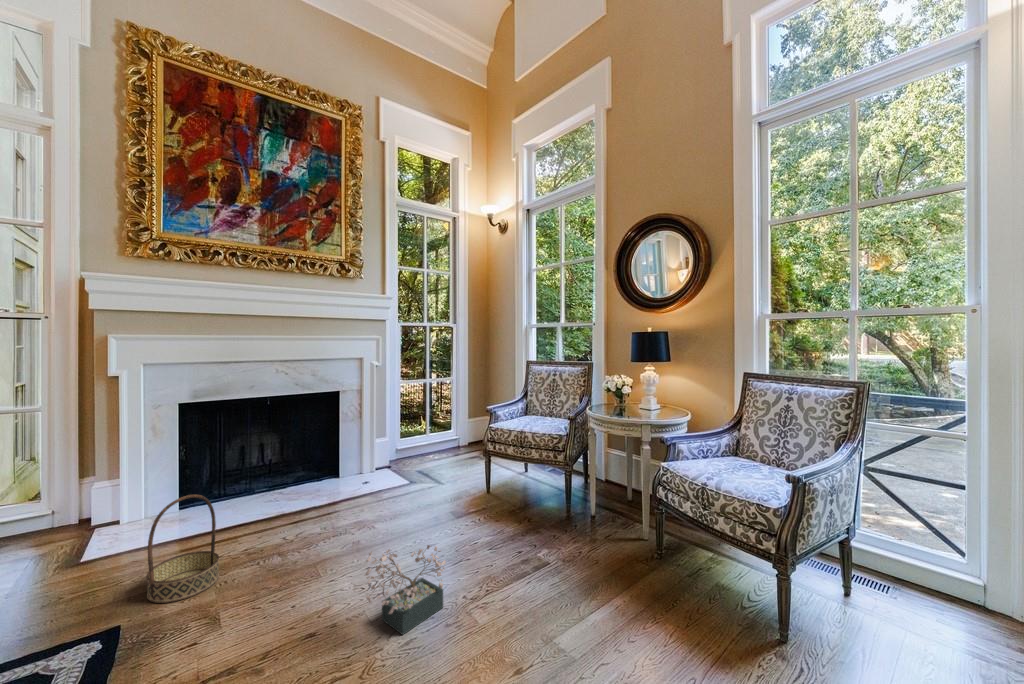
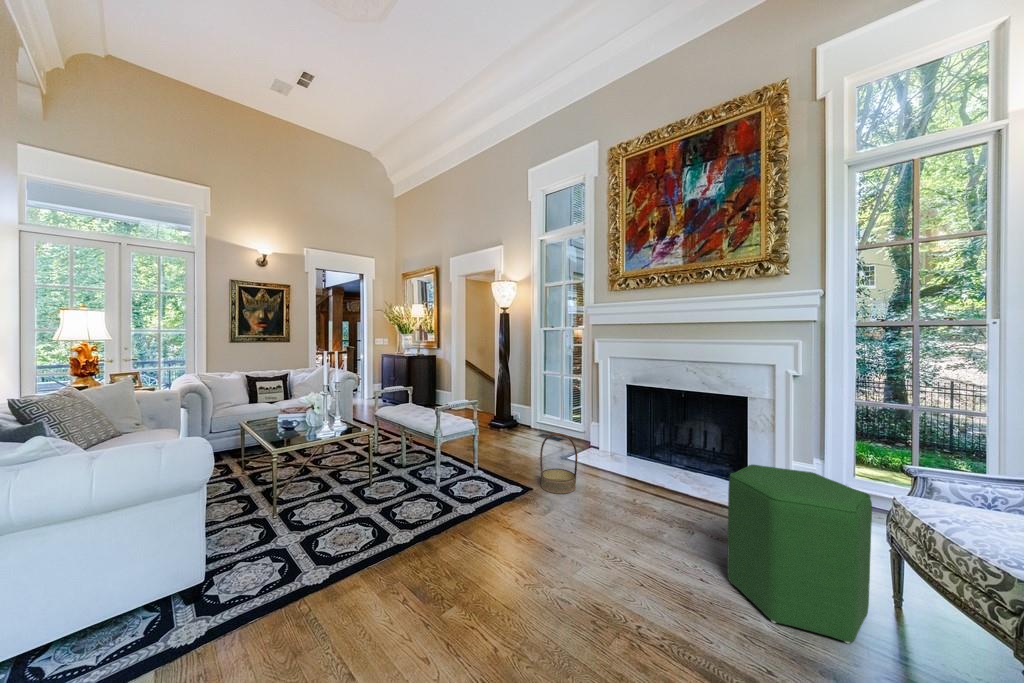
ottoman: none [433,428,512,530] -> present [727,465,872,644]
decorative plant: present [365,545,446,635] -> none [531,509,609,605]

